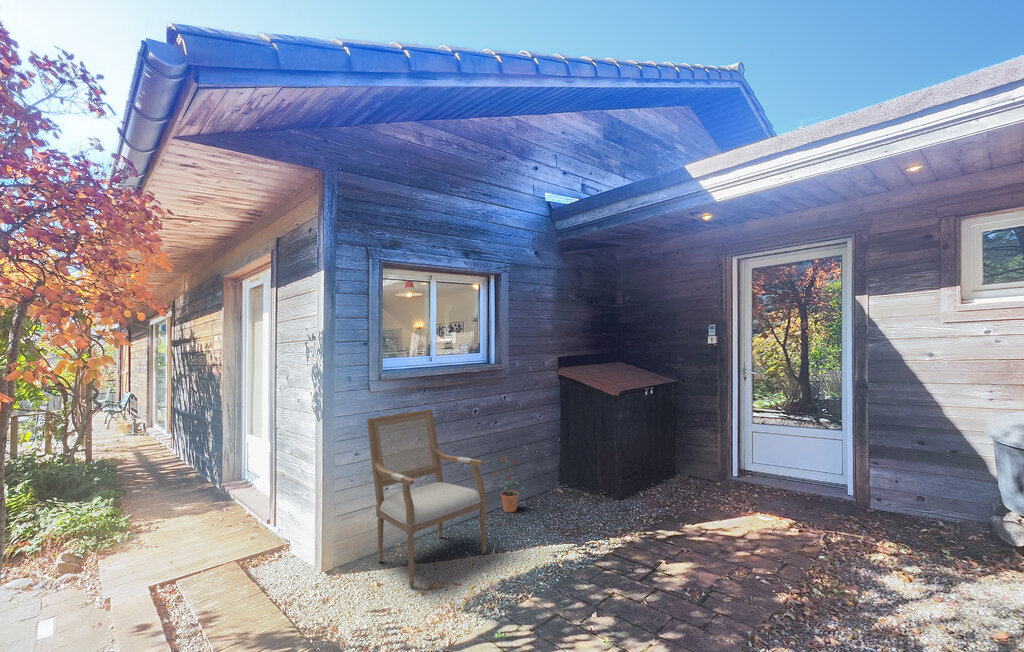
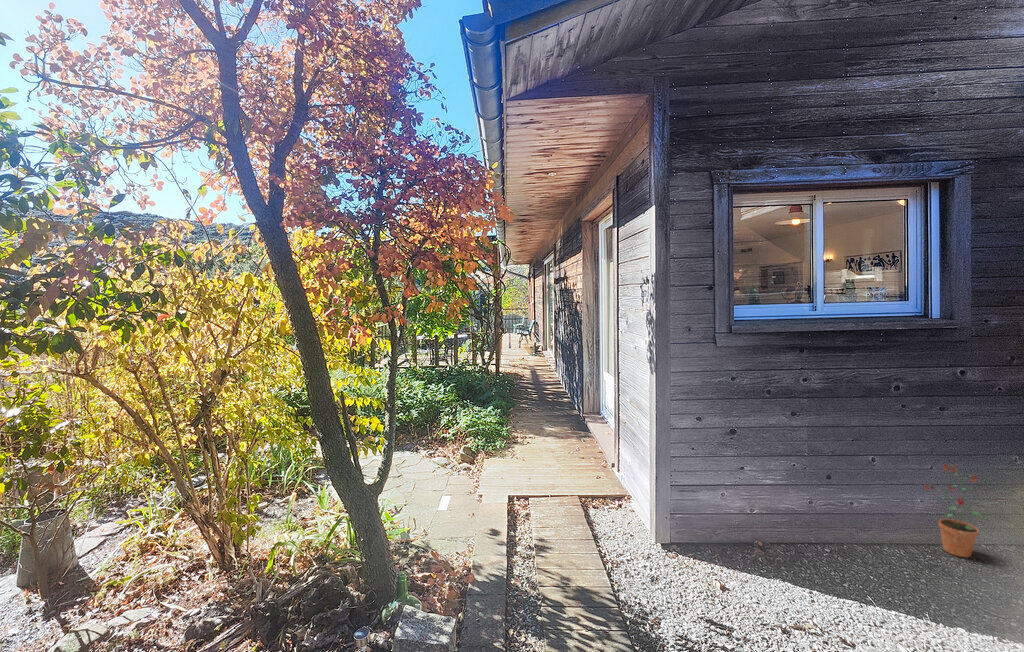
chair: present [367,409,486,587] -> none [718,374,910,613]

